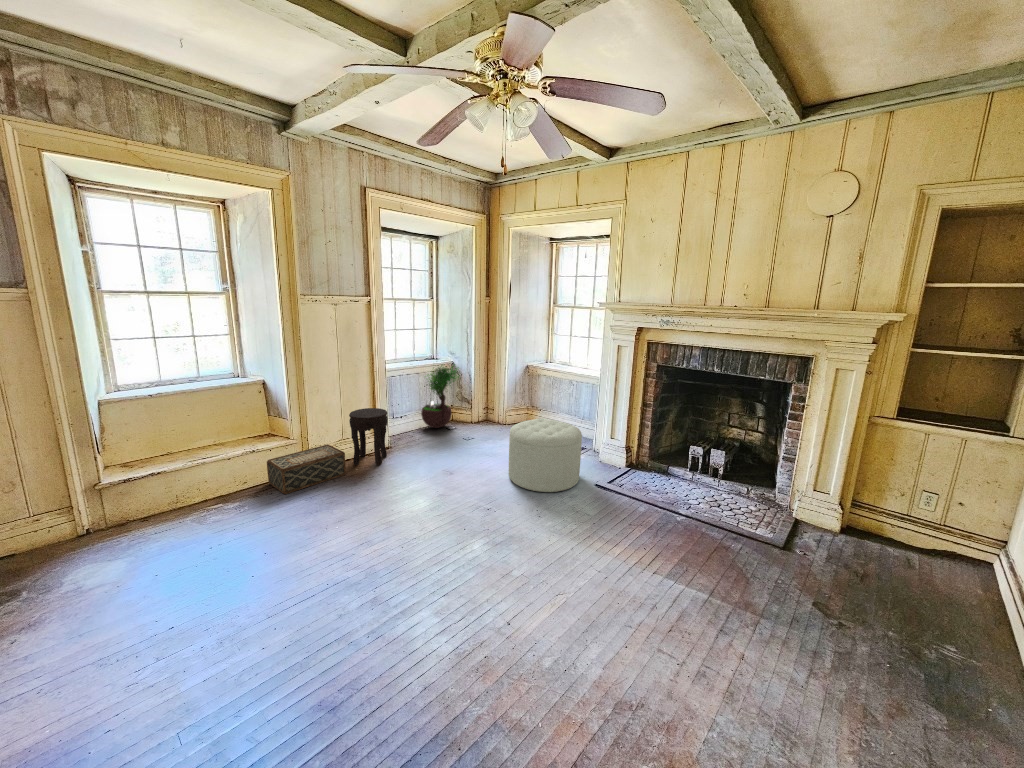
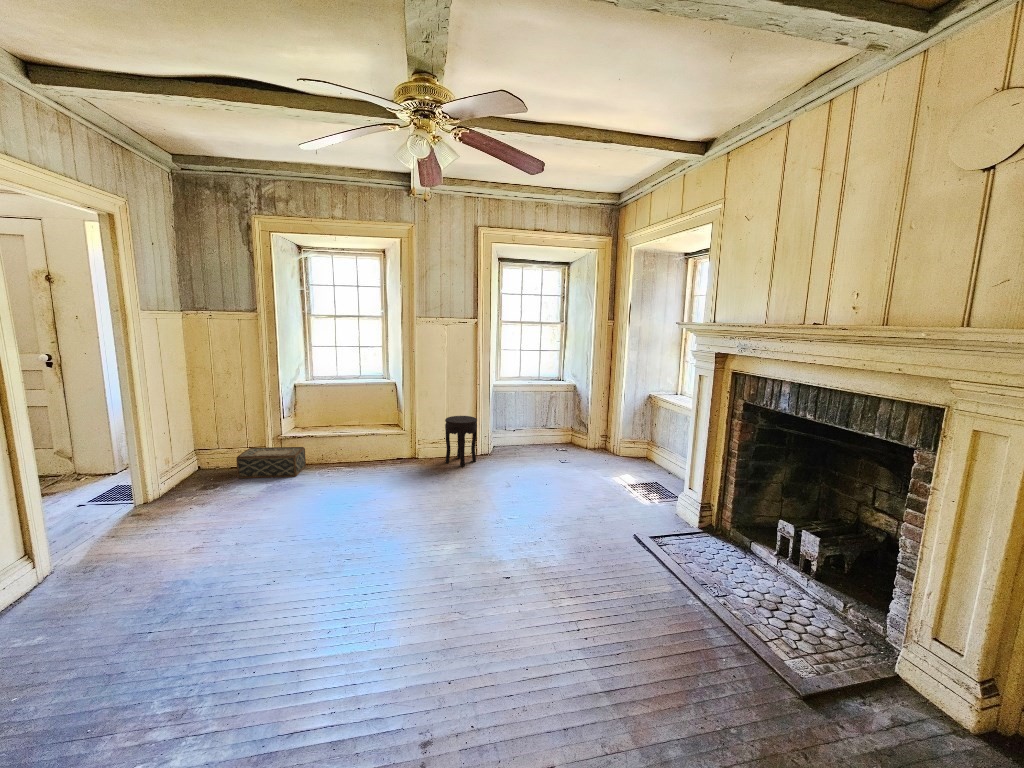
potted tree: present [421,364,457,428] -> none [530,381,570,448]
ottoman: present [509,419,582,492] -> none [550,449,631,530]
woven basket: present [267,444,346,494] -> present [236,447,306,478]

